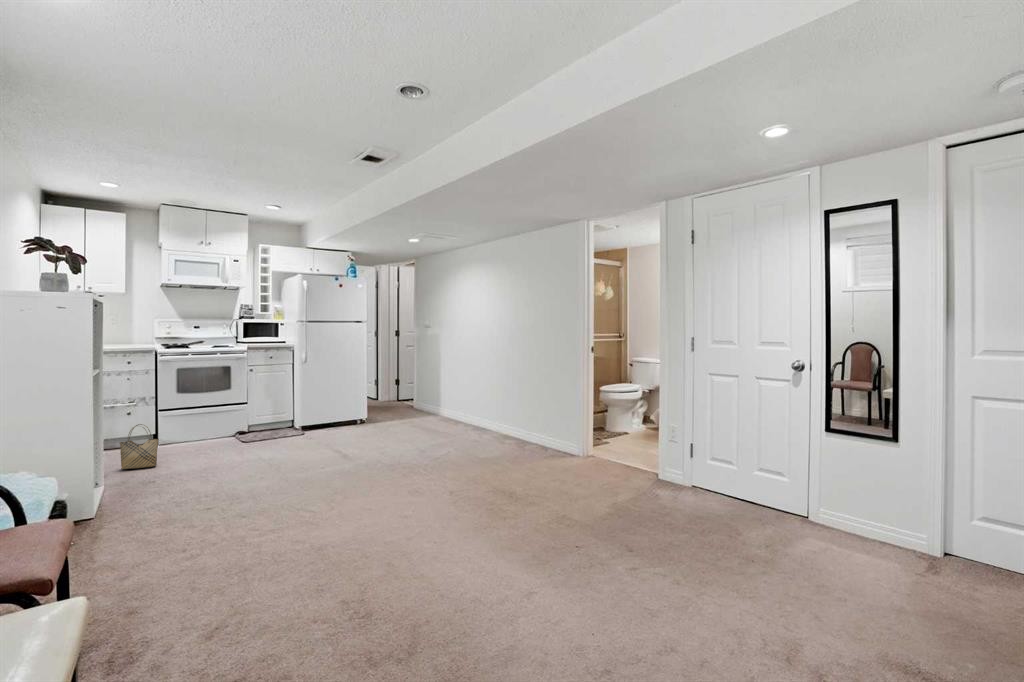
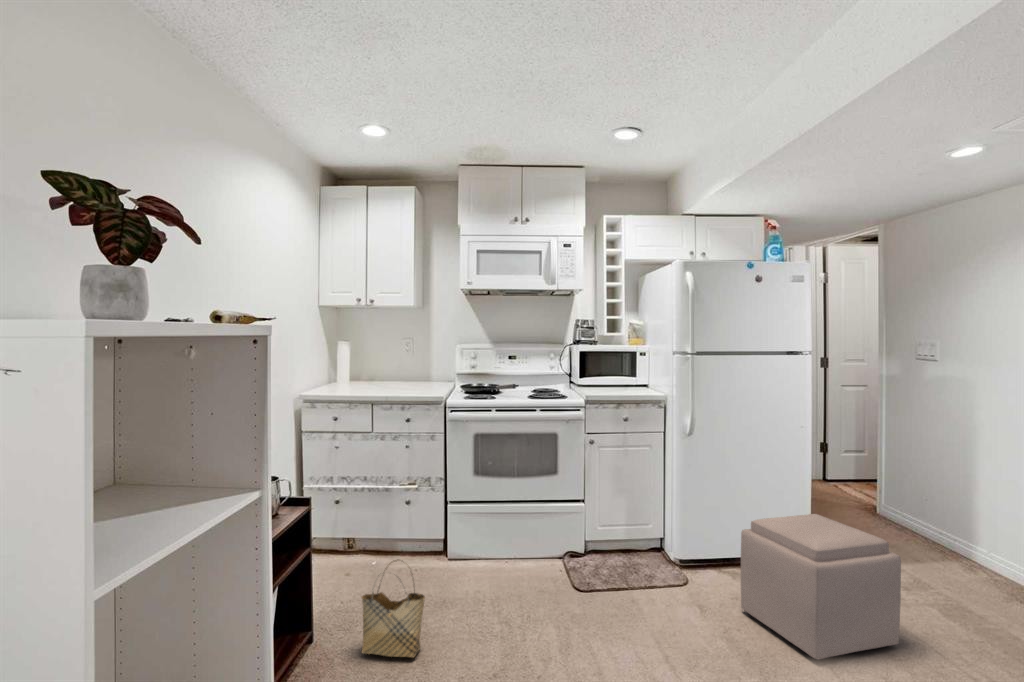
ottoman: none [326,391,387,442] -> present [741,514,901,659]

